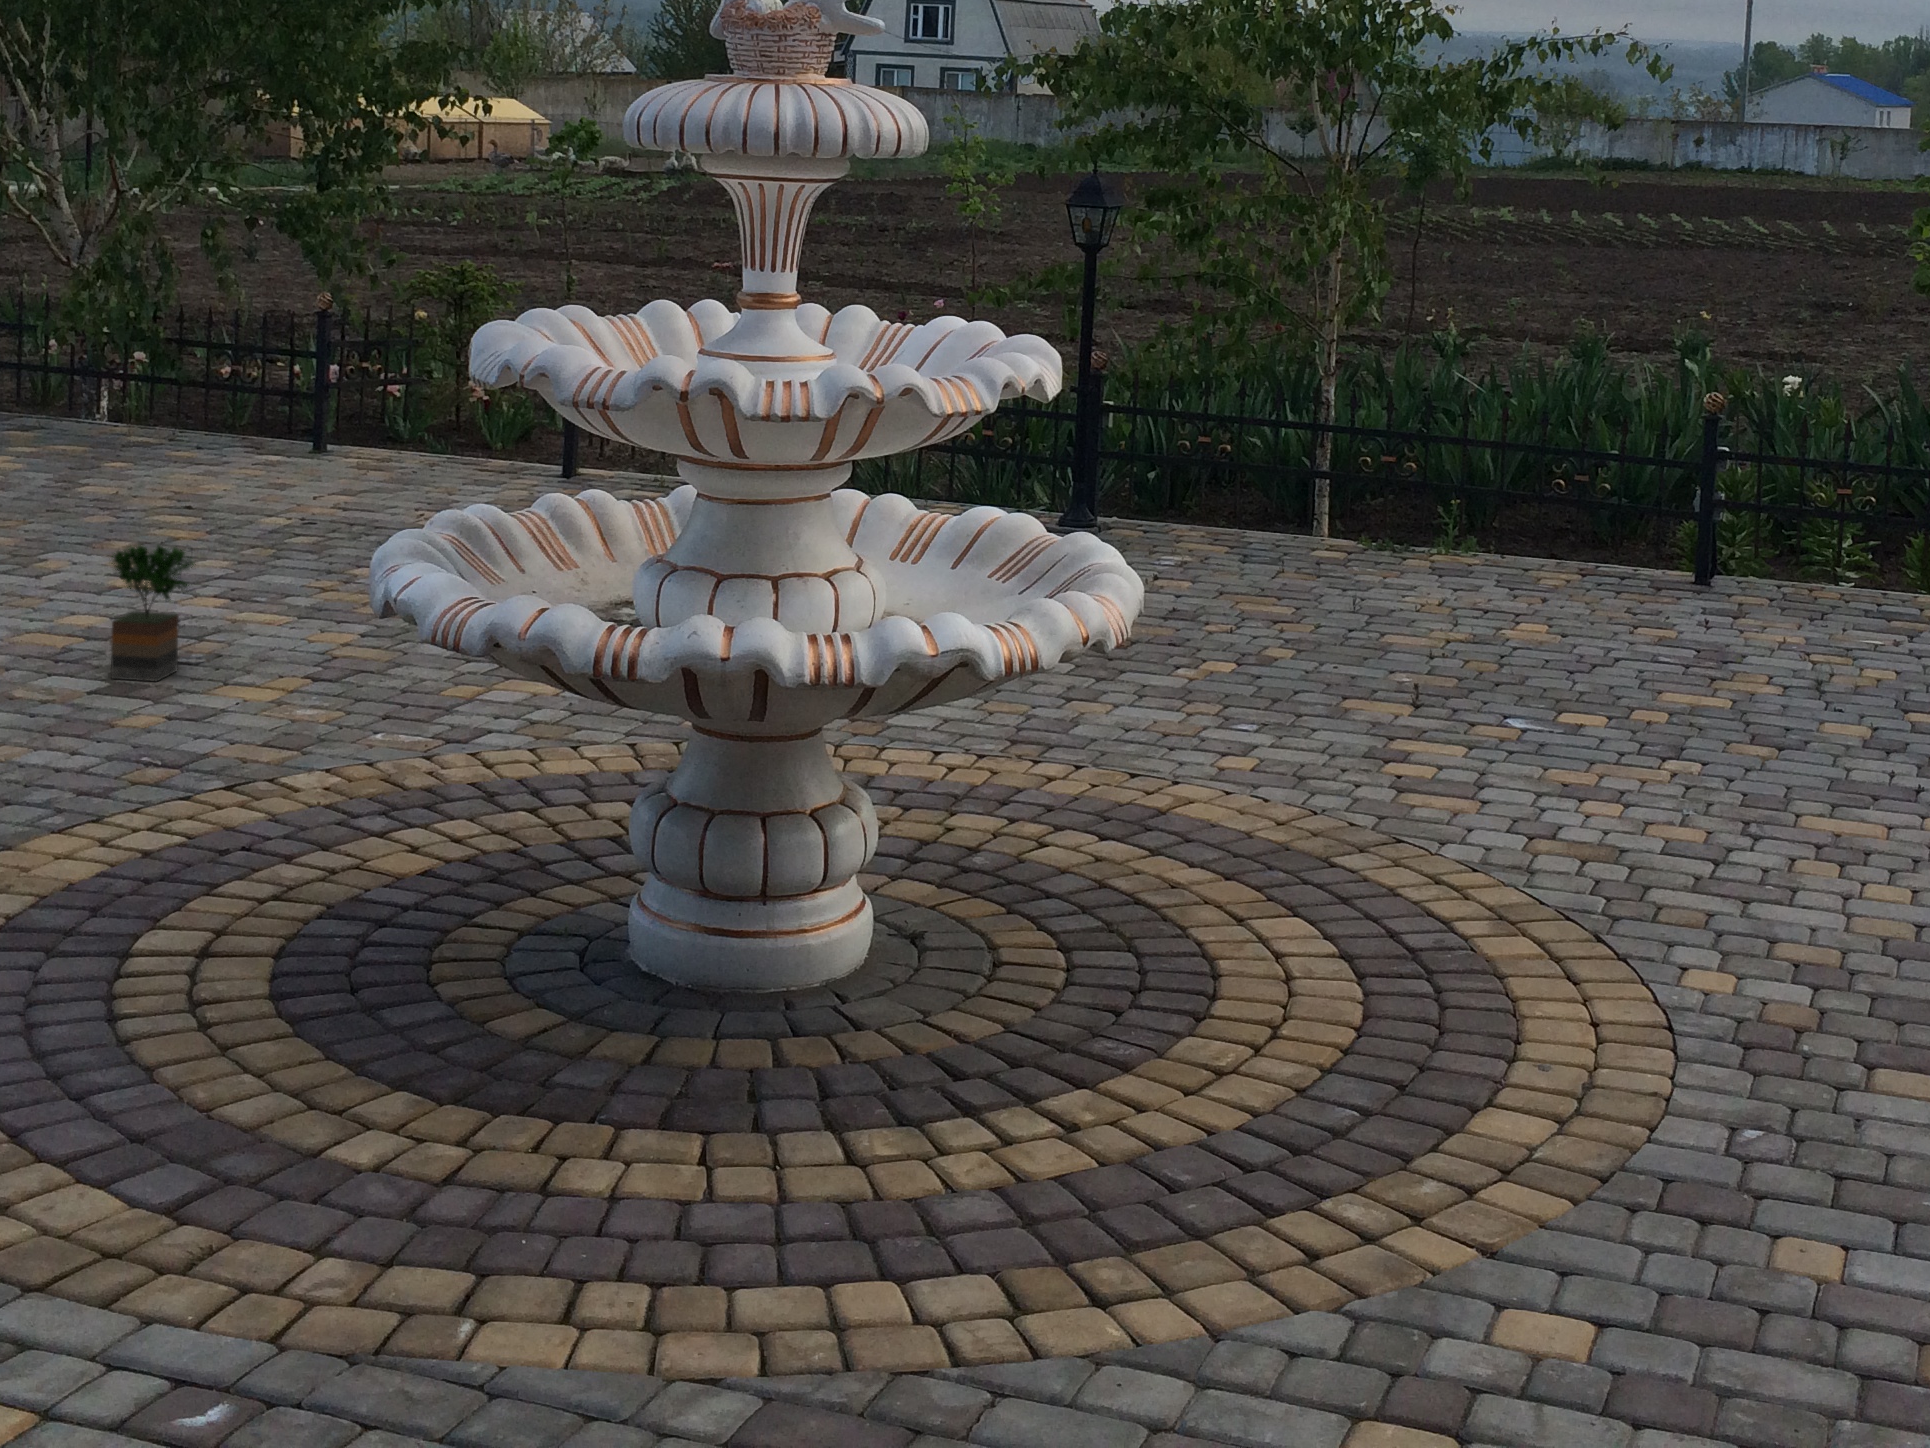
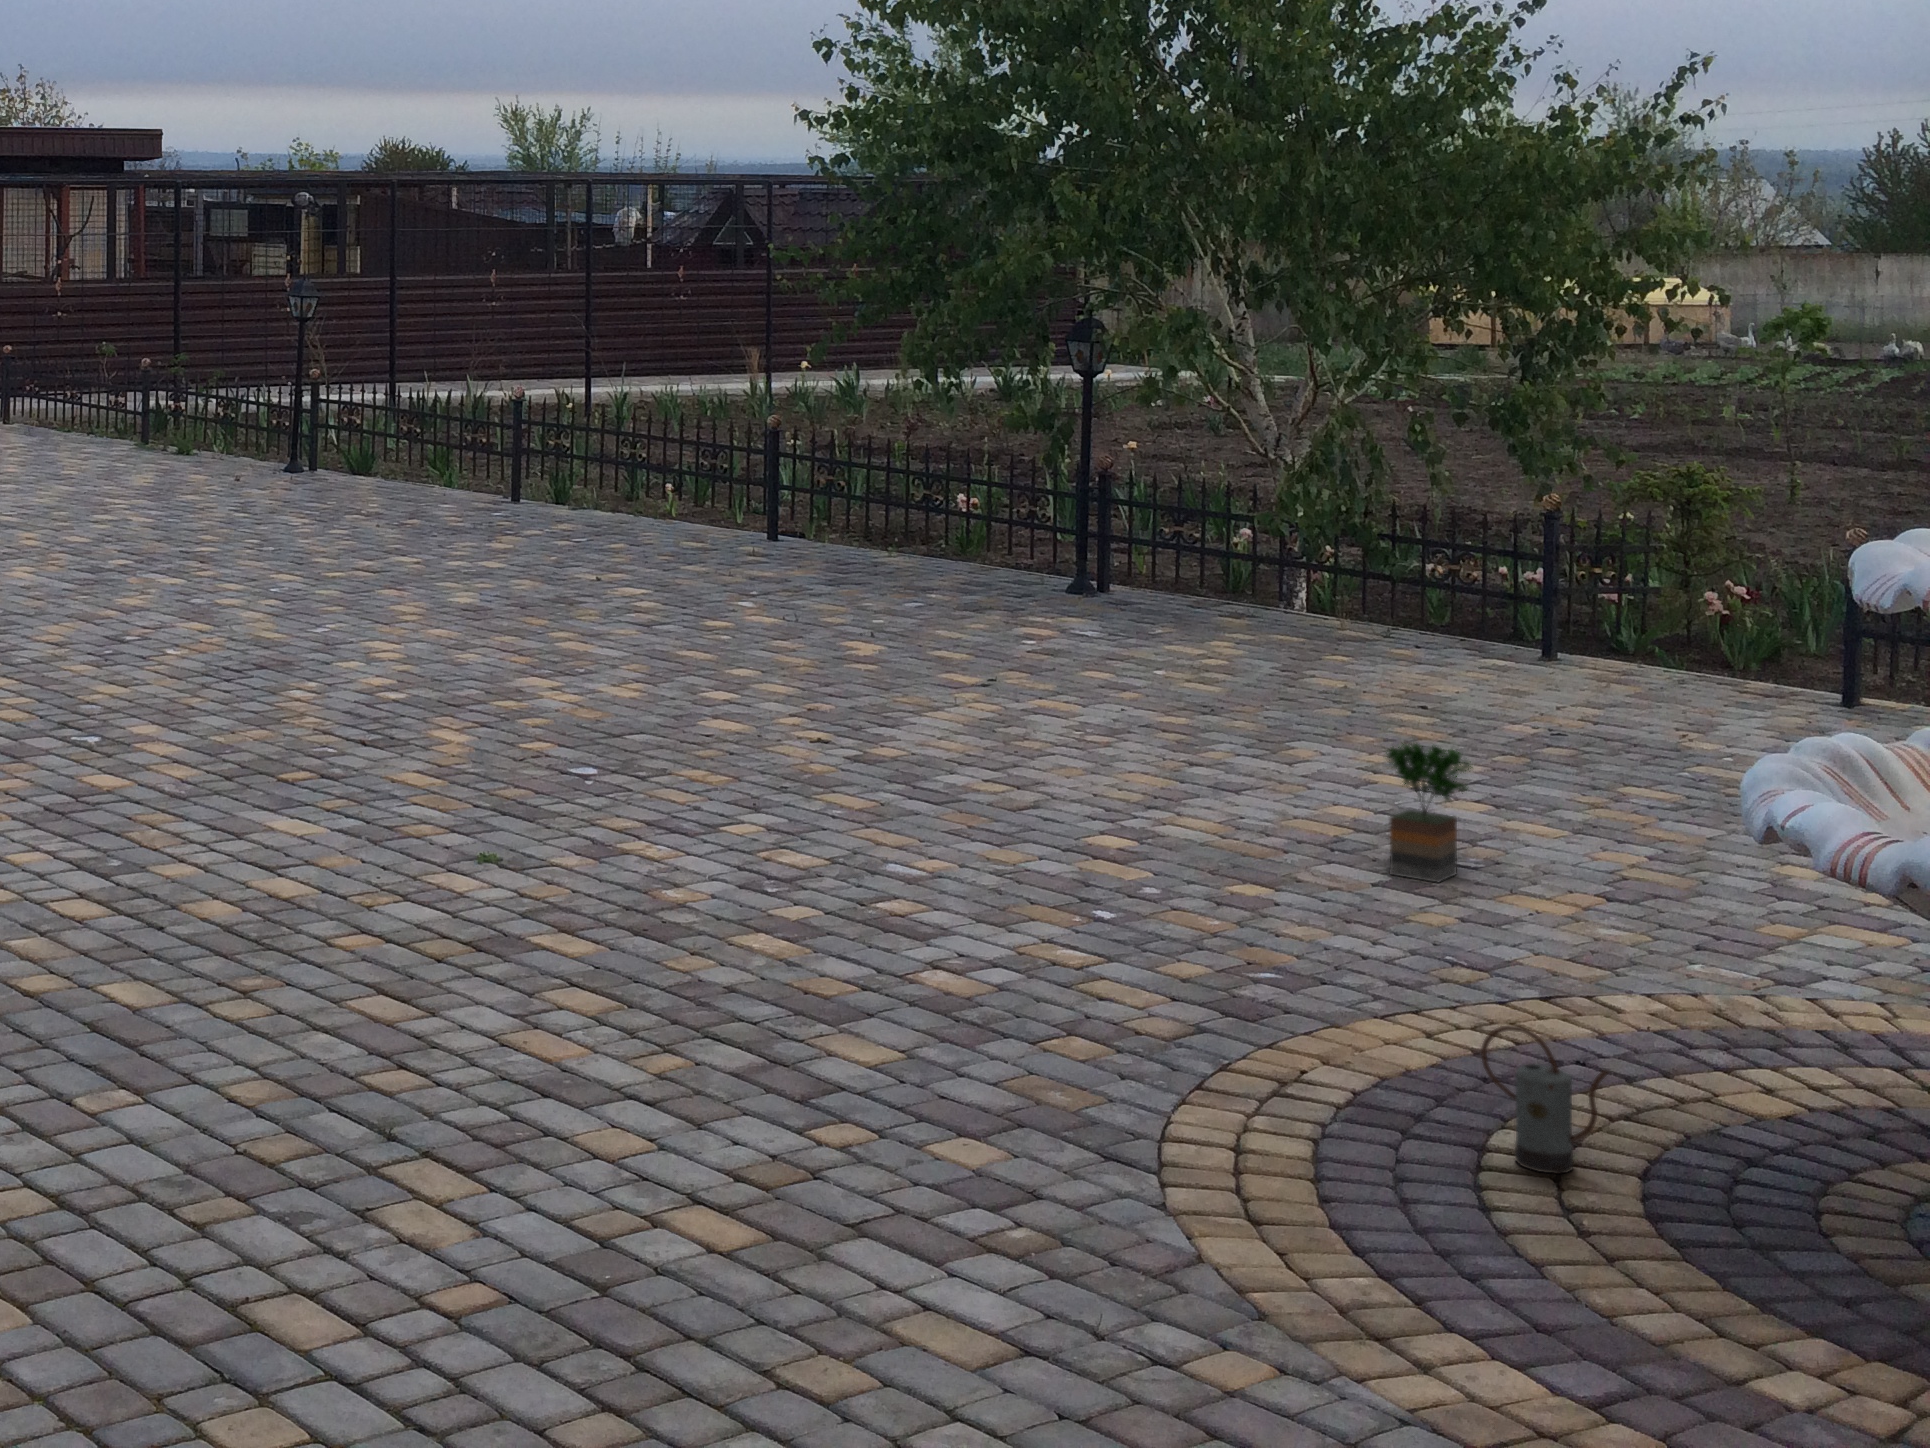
watering can: none [131,824,251,966] -> present [1481,1026,1608,1173]

